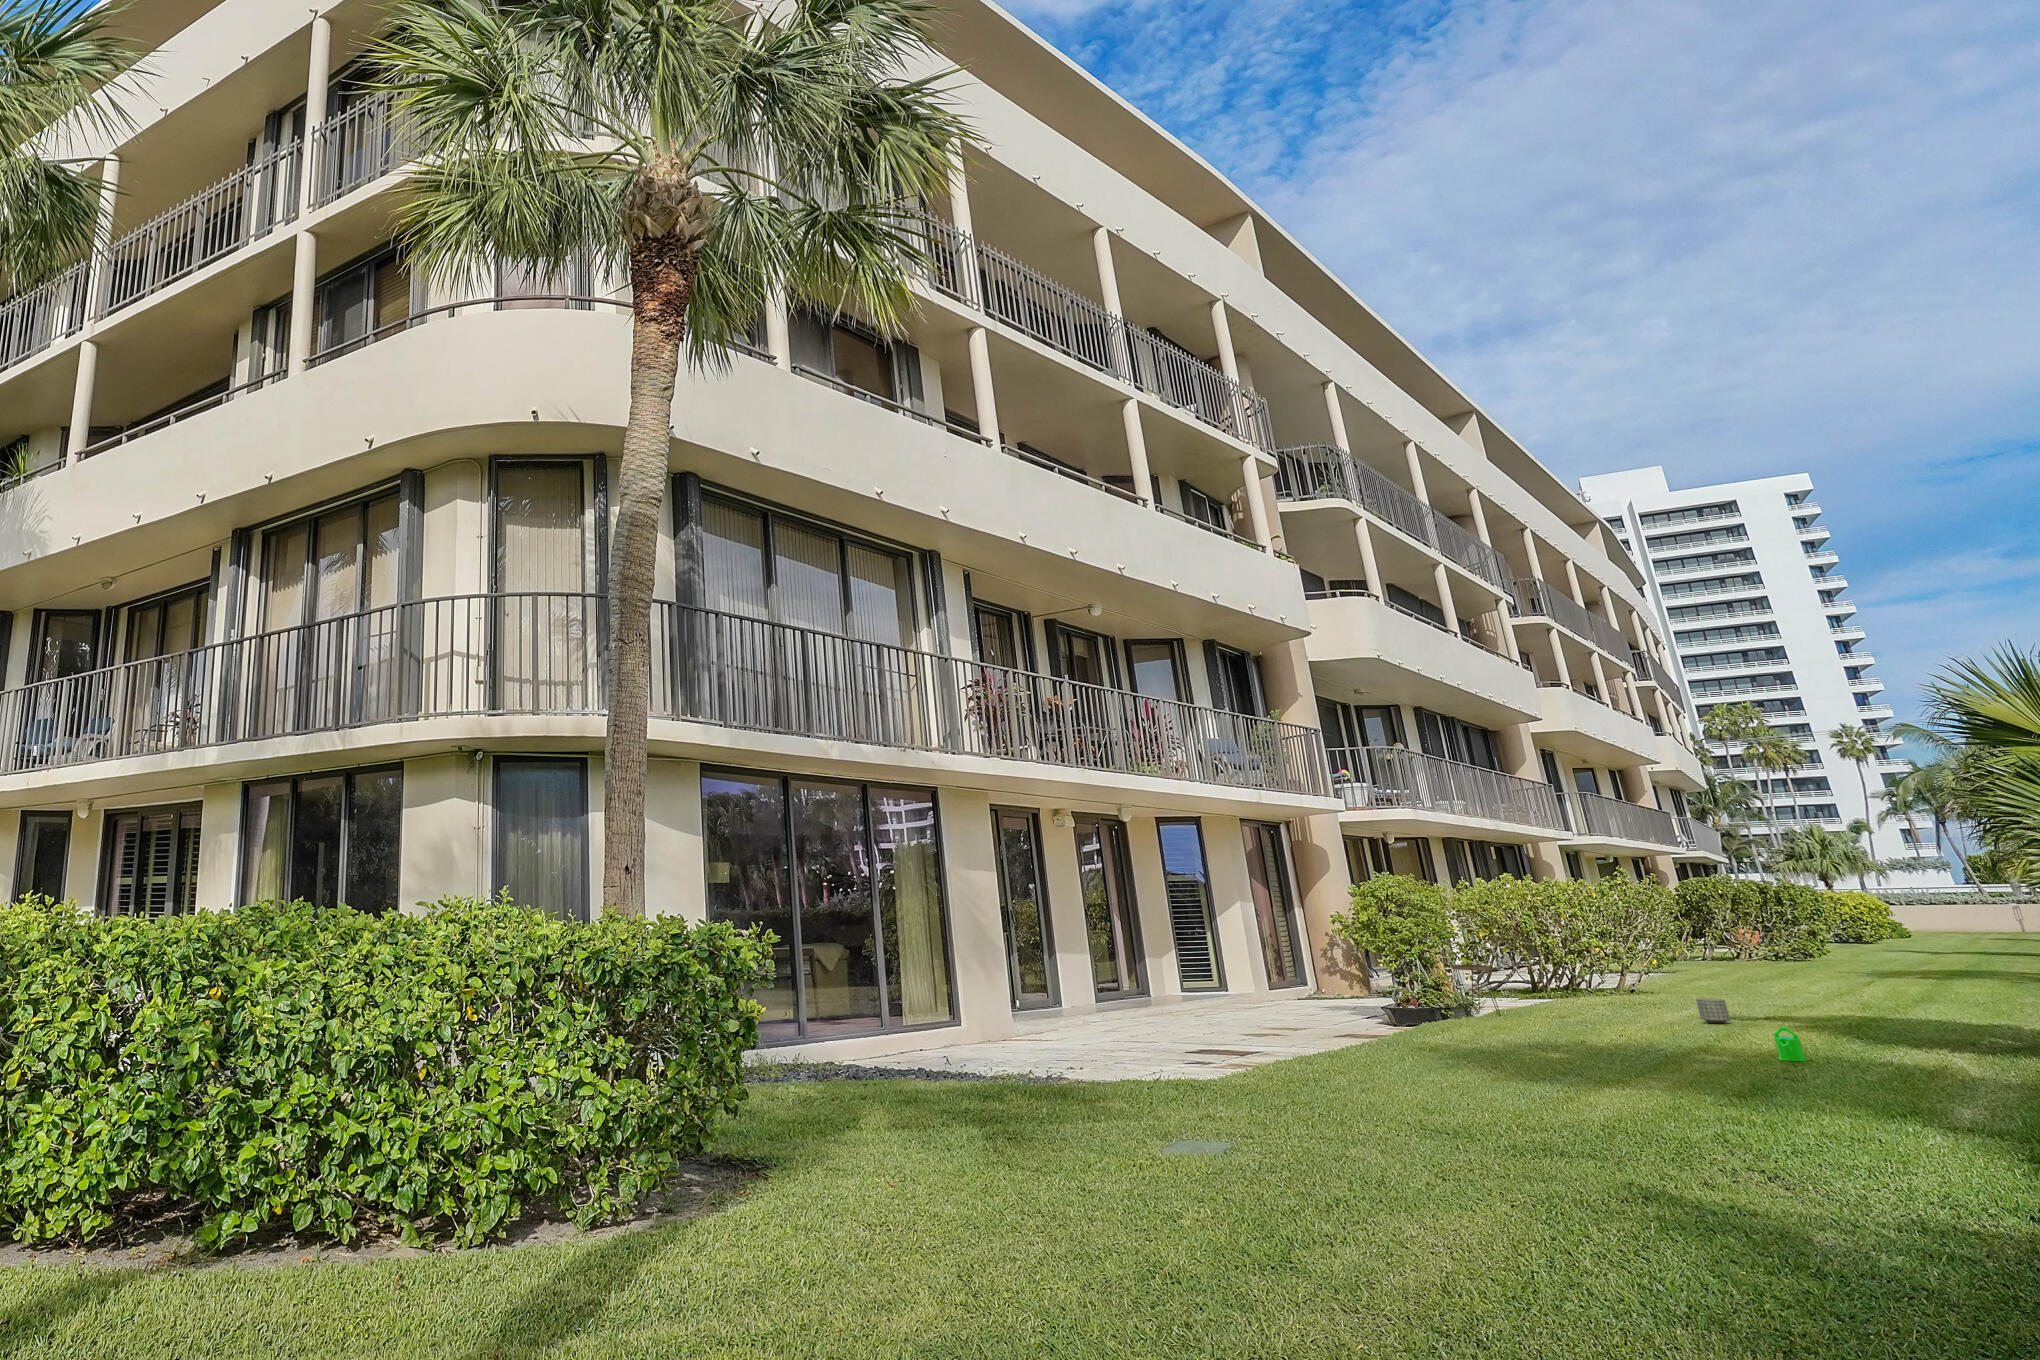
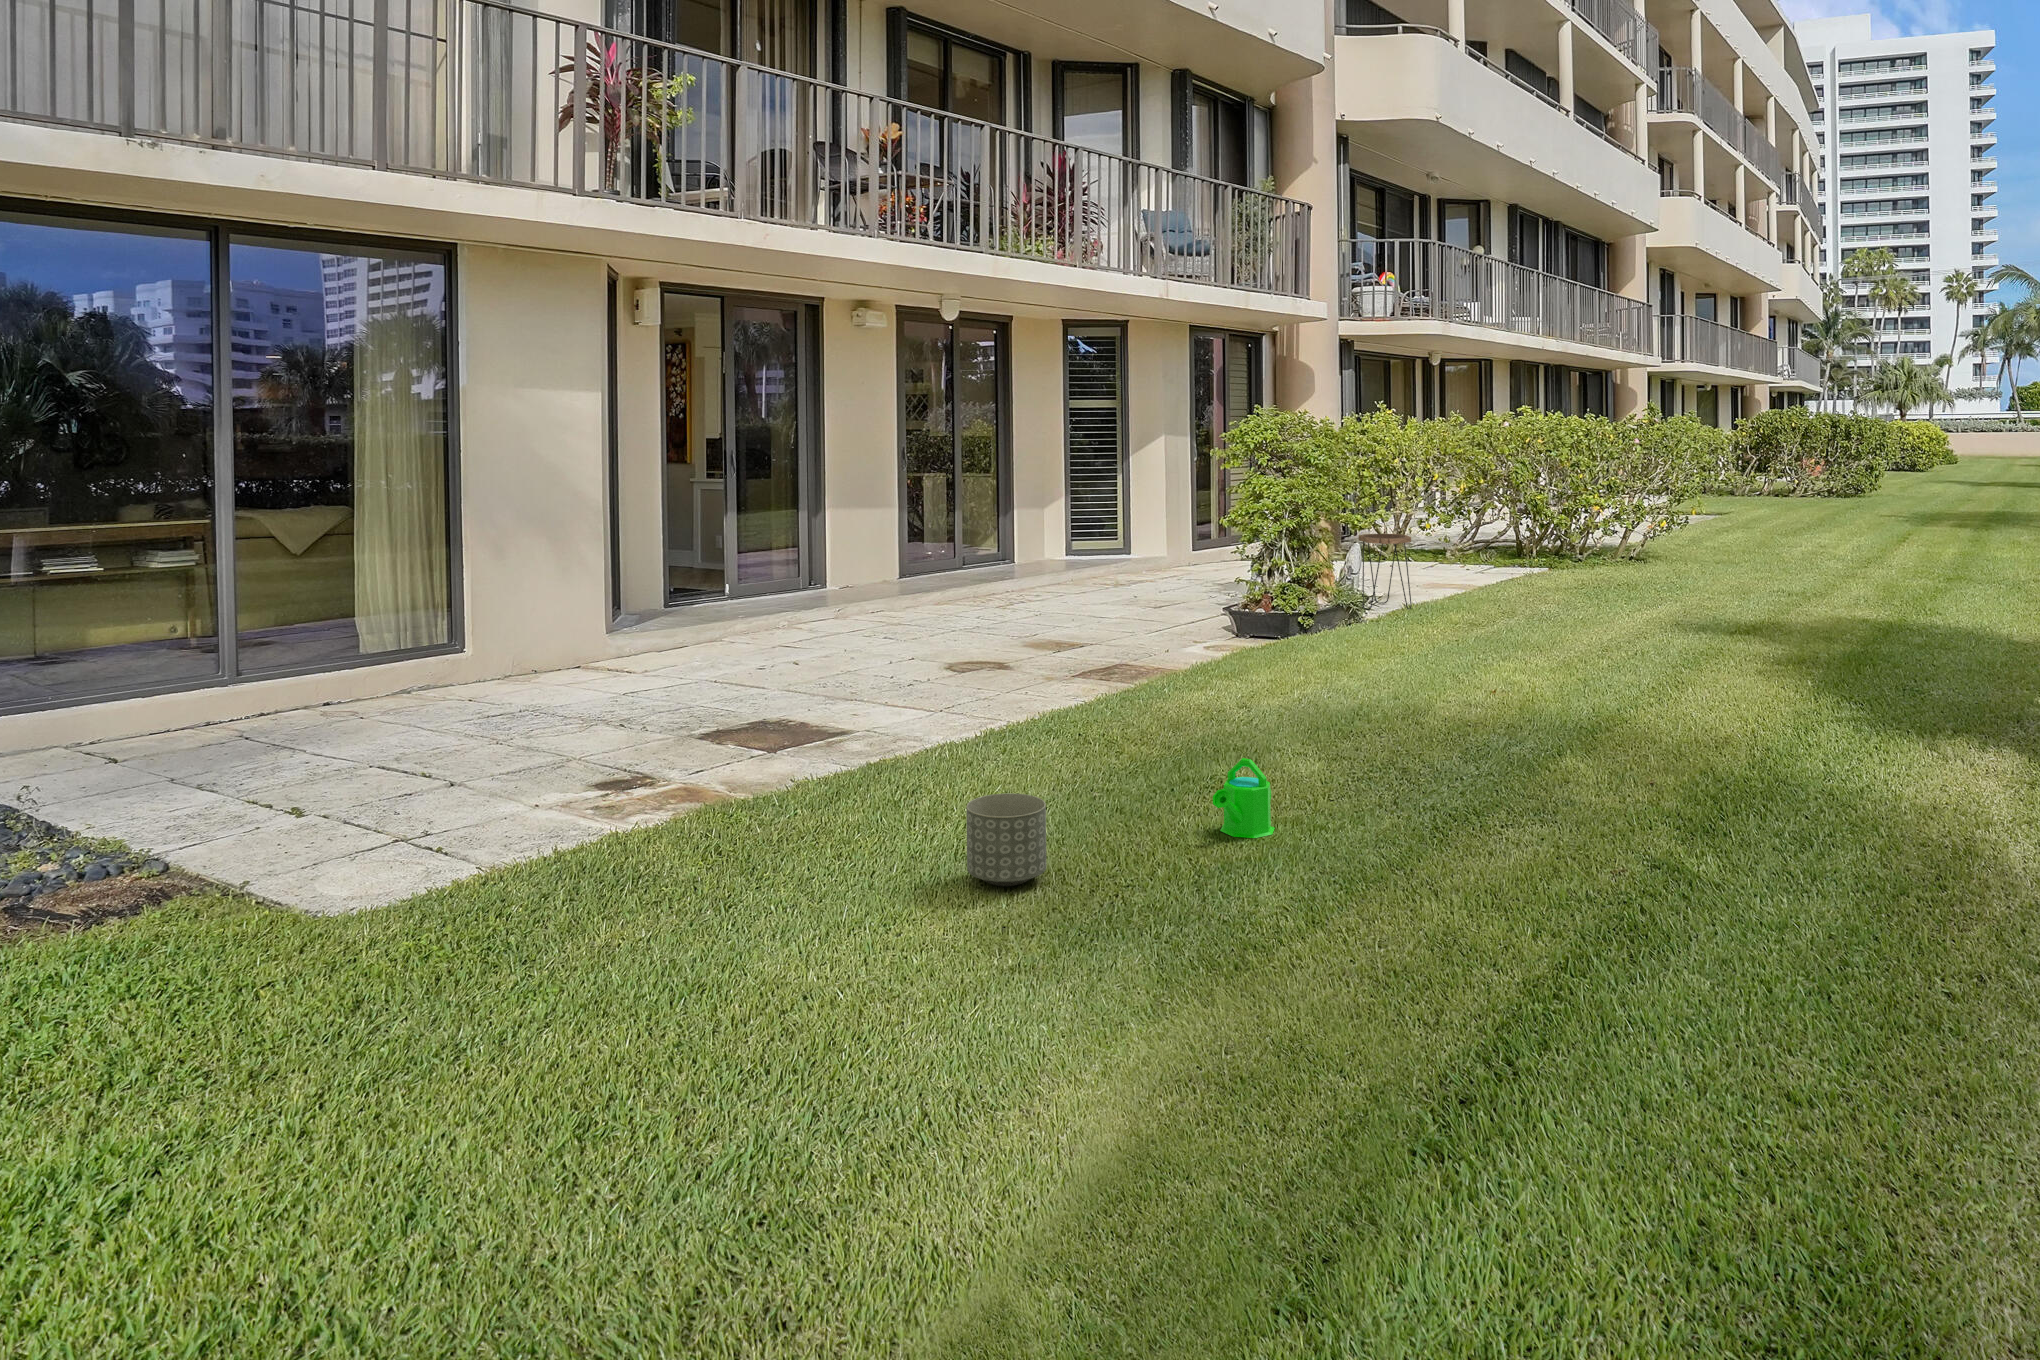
planter: present [1696,998,1730,1024] -> present [966,793,1046,886]
watering can: present [1774,1027,1807,1061] -> present [1213,758,1275,838]

